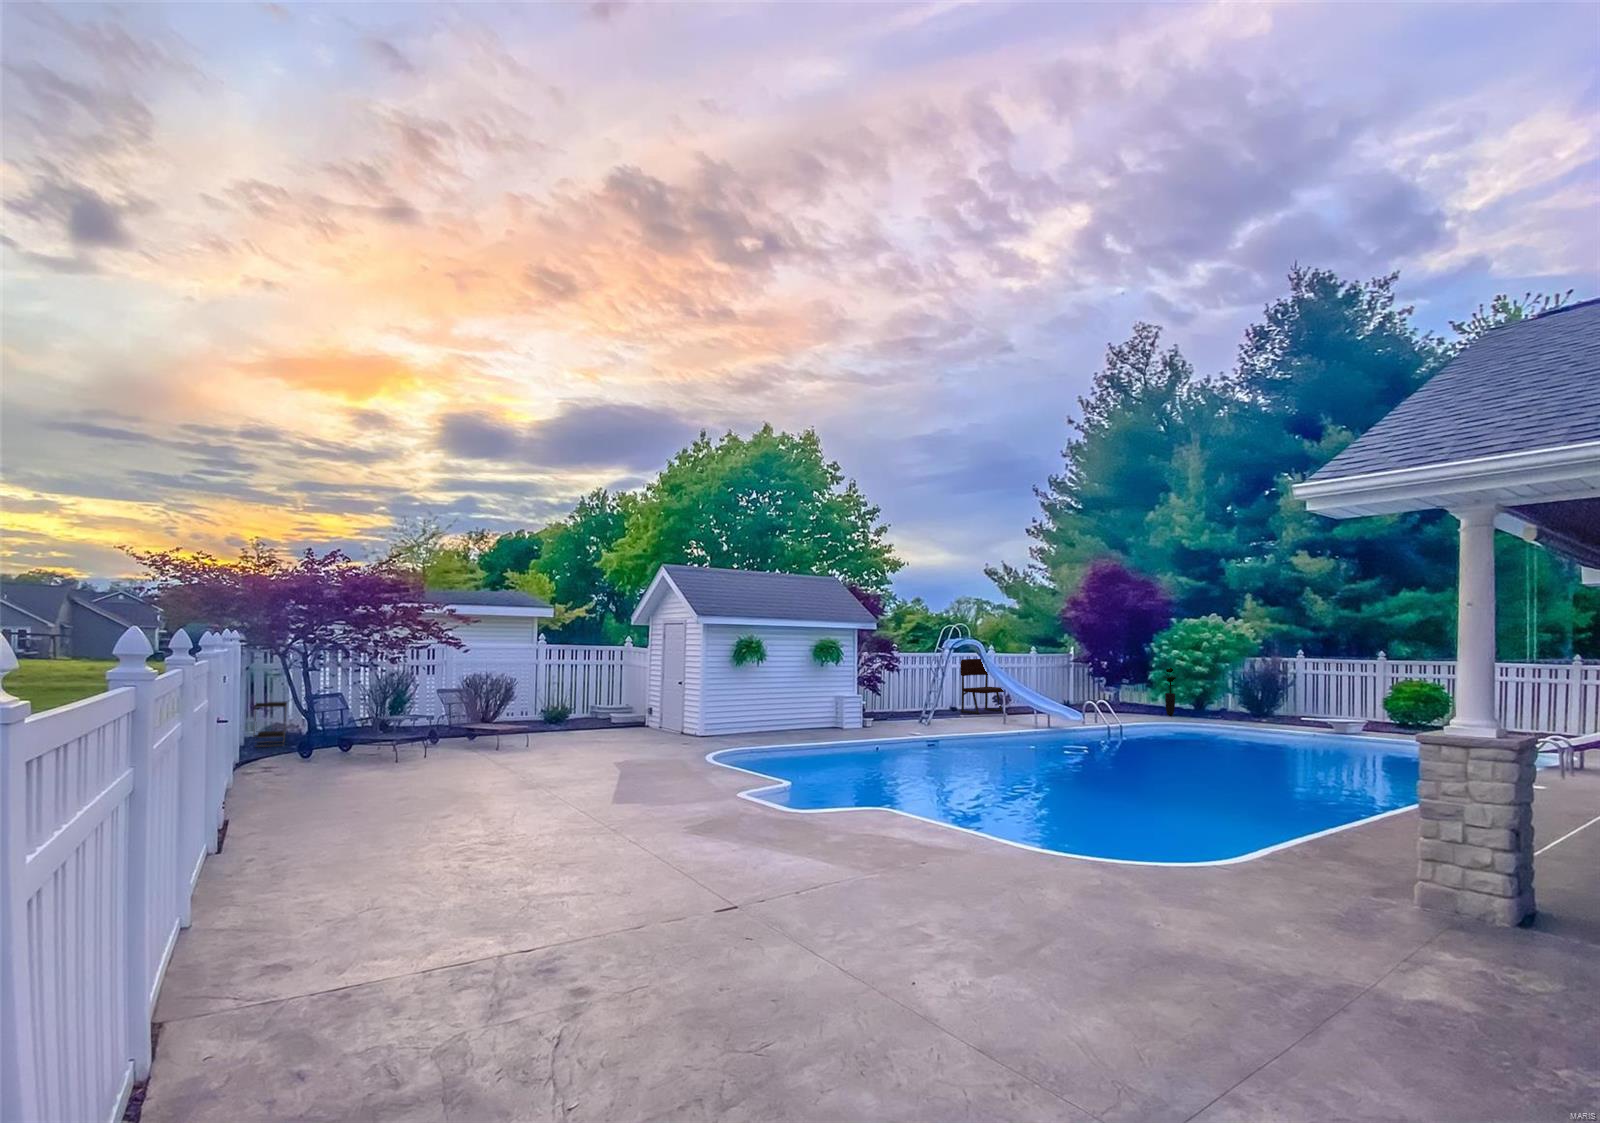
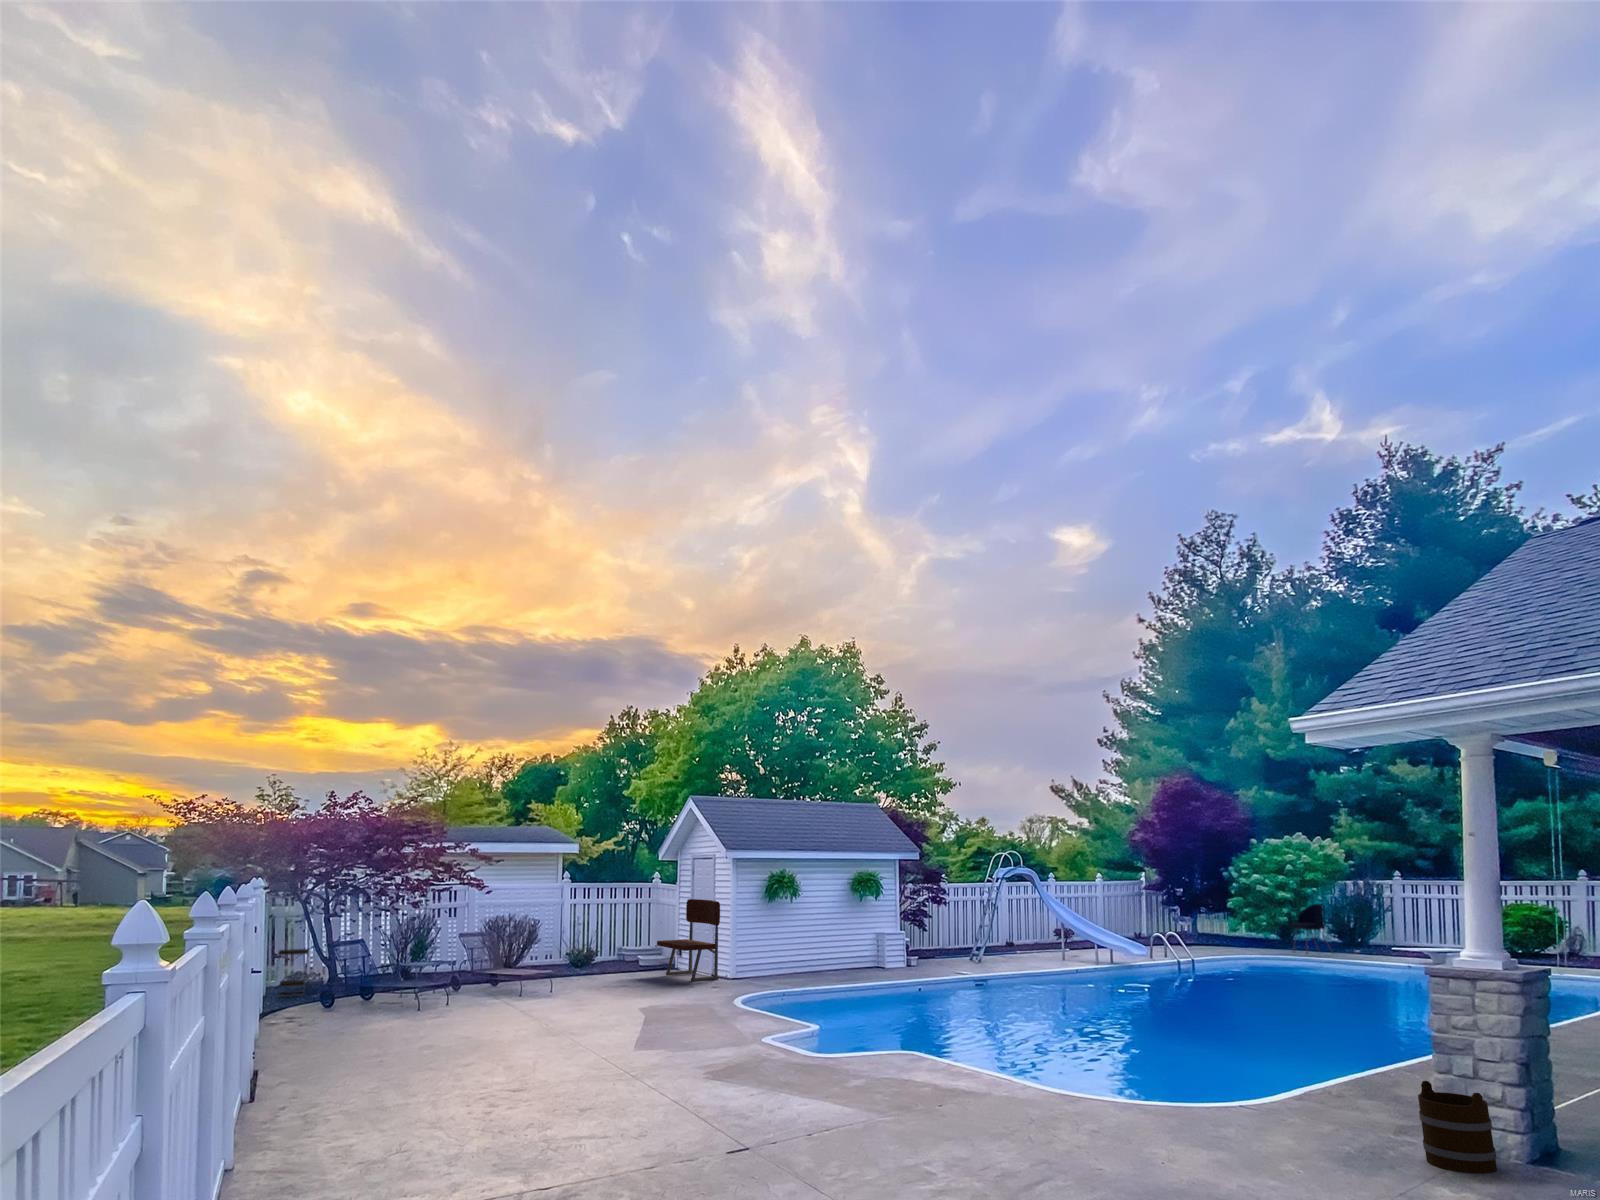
bench: present [961,659,1004,714] -> present [657,899,720,981]
potted plant: present [1165,668,1176,716] -> none [1242,894,1268,950]
chair: none [1201,677,1238,720] -> present [1291,904,1325,953]
bucket: none [1493,869,1578,968] -> present [1418,1081,1497,1174]

